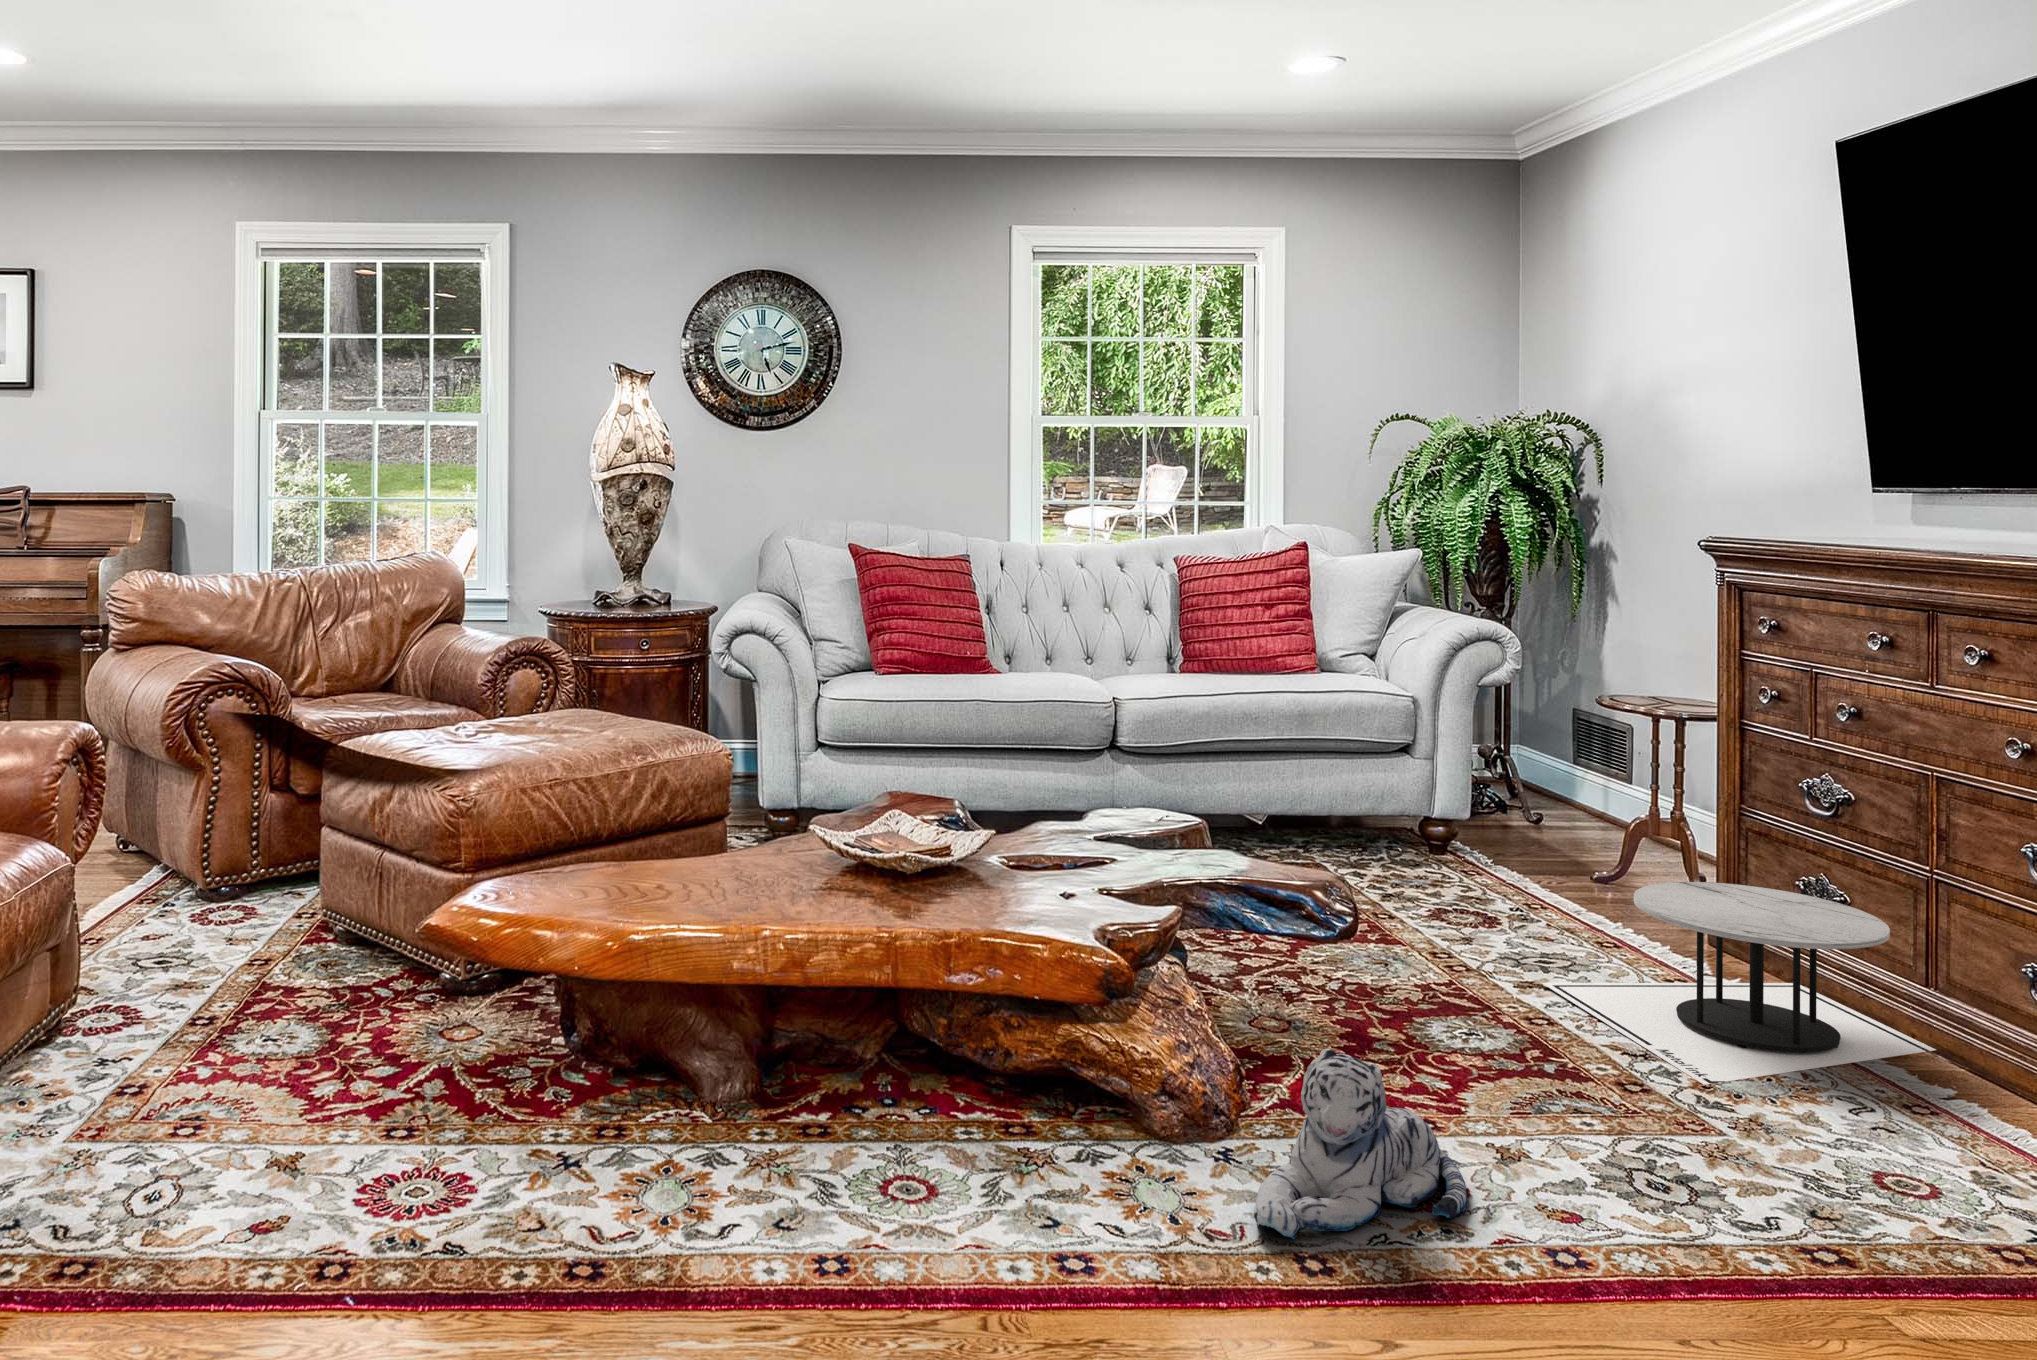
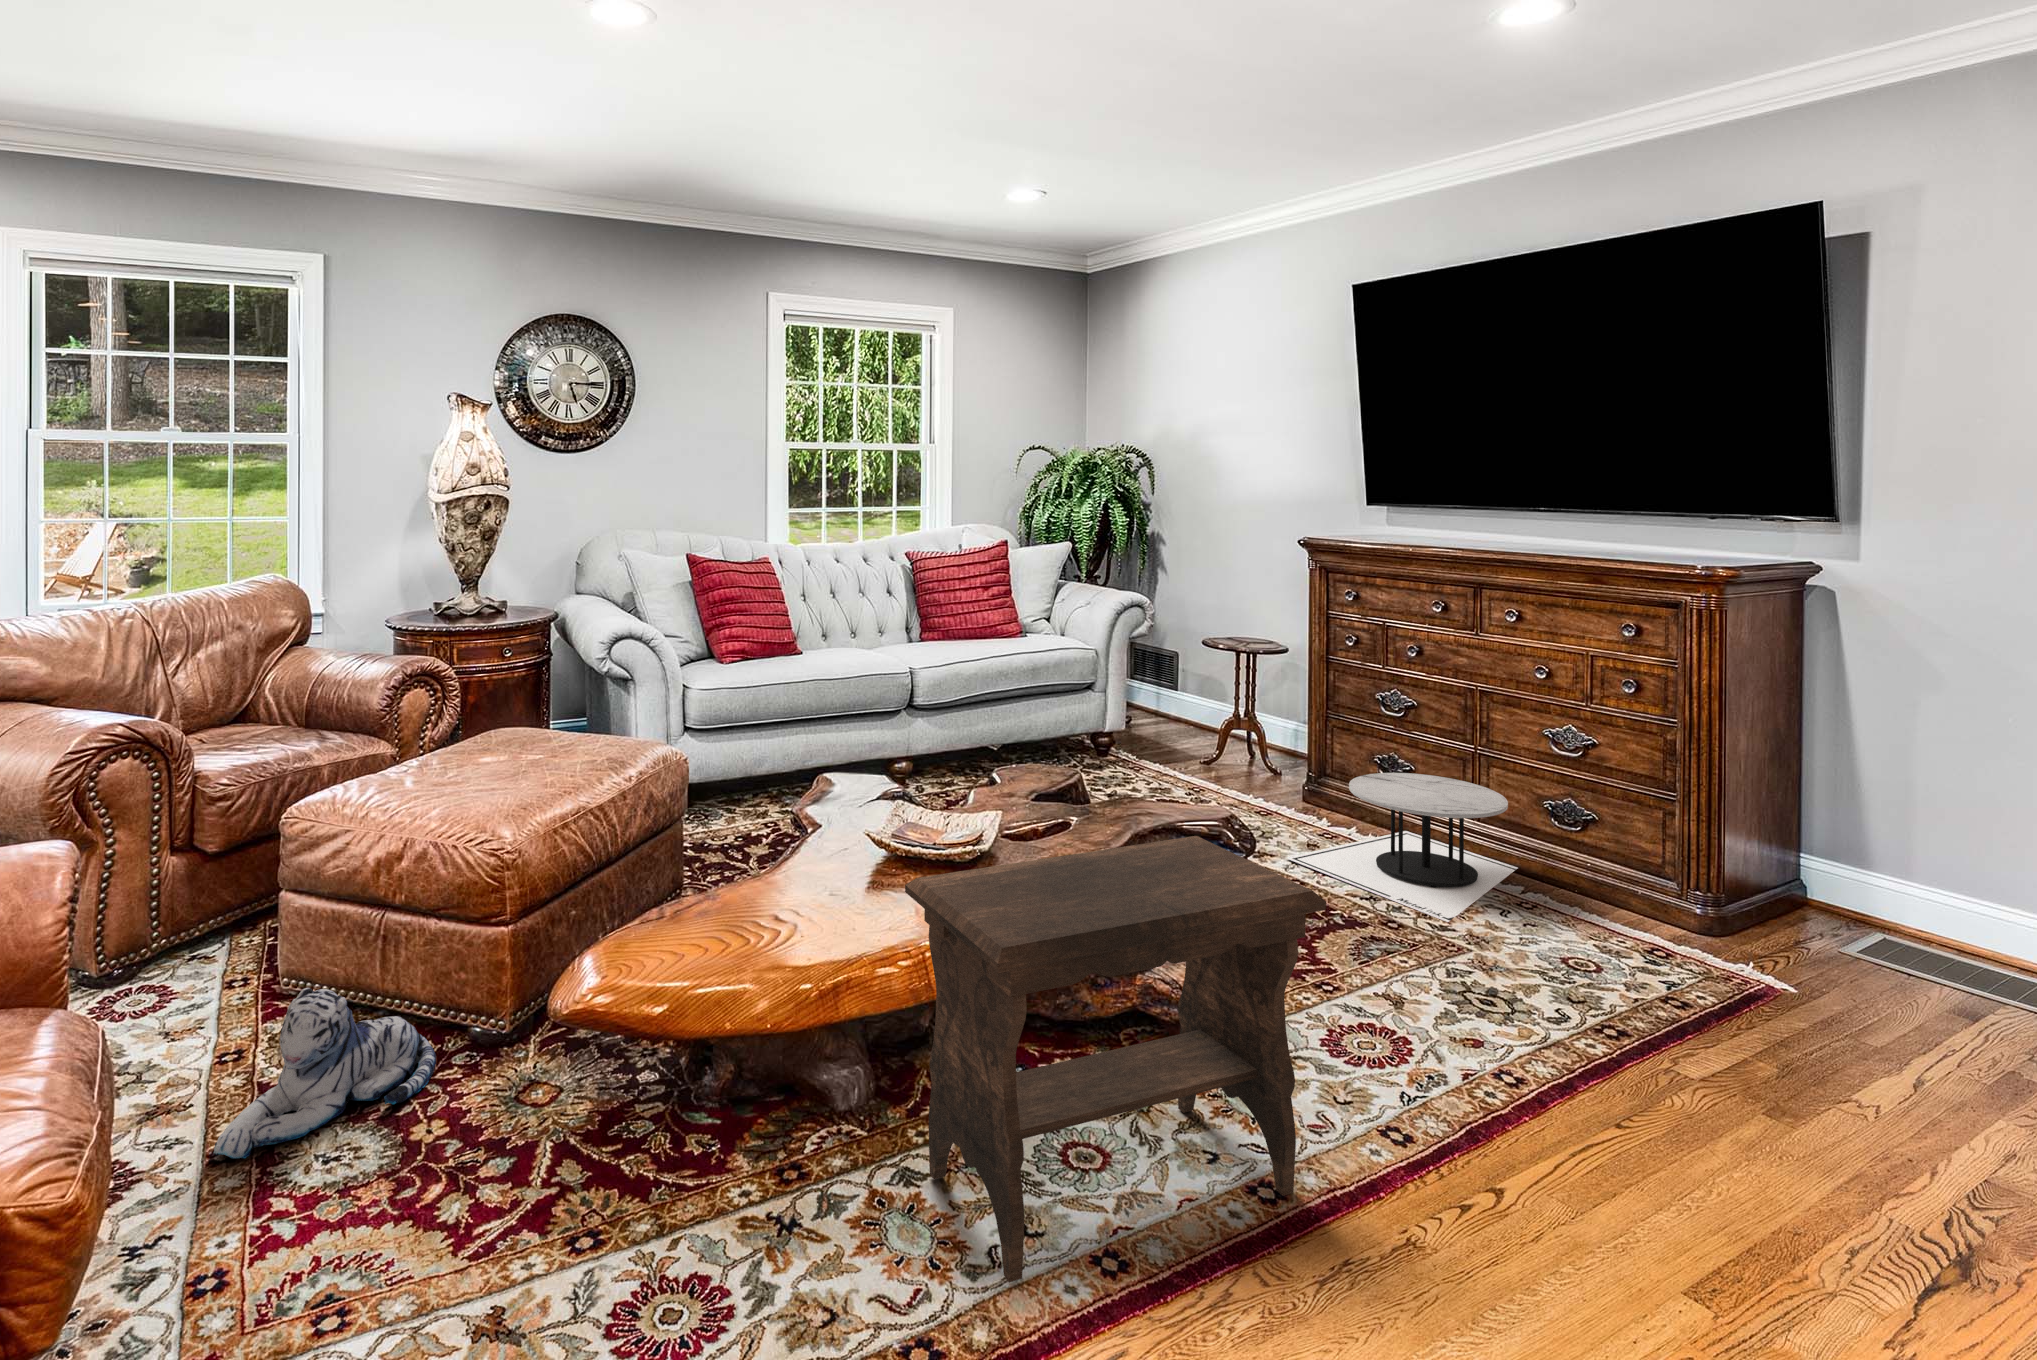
footstool: none [692,840,1134,1256] -> present [905,836,1326,1283]
plush toy: present [1254,1048,1469,1239] -> present [214,988,436,1158]

